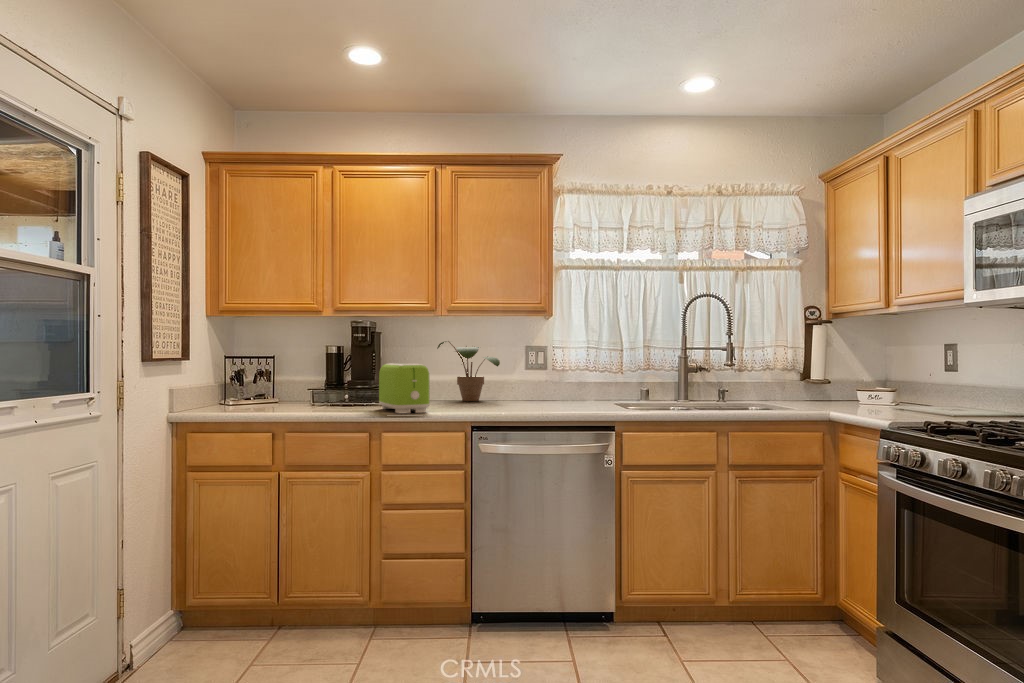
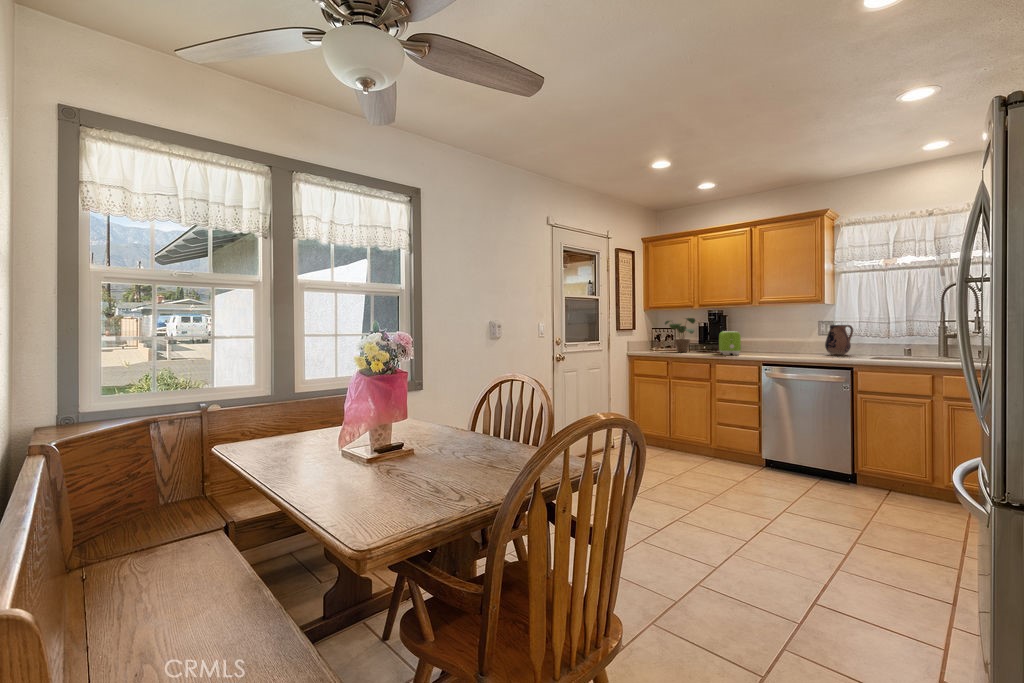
potted plant: present [437,341,500,401] -> present [665,318,695,352]
ceramic pitcher: none [550,353,585,405] -> present [825,325,853,355]

